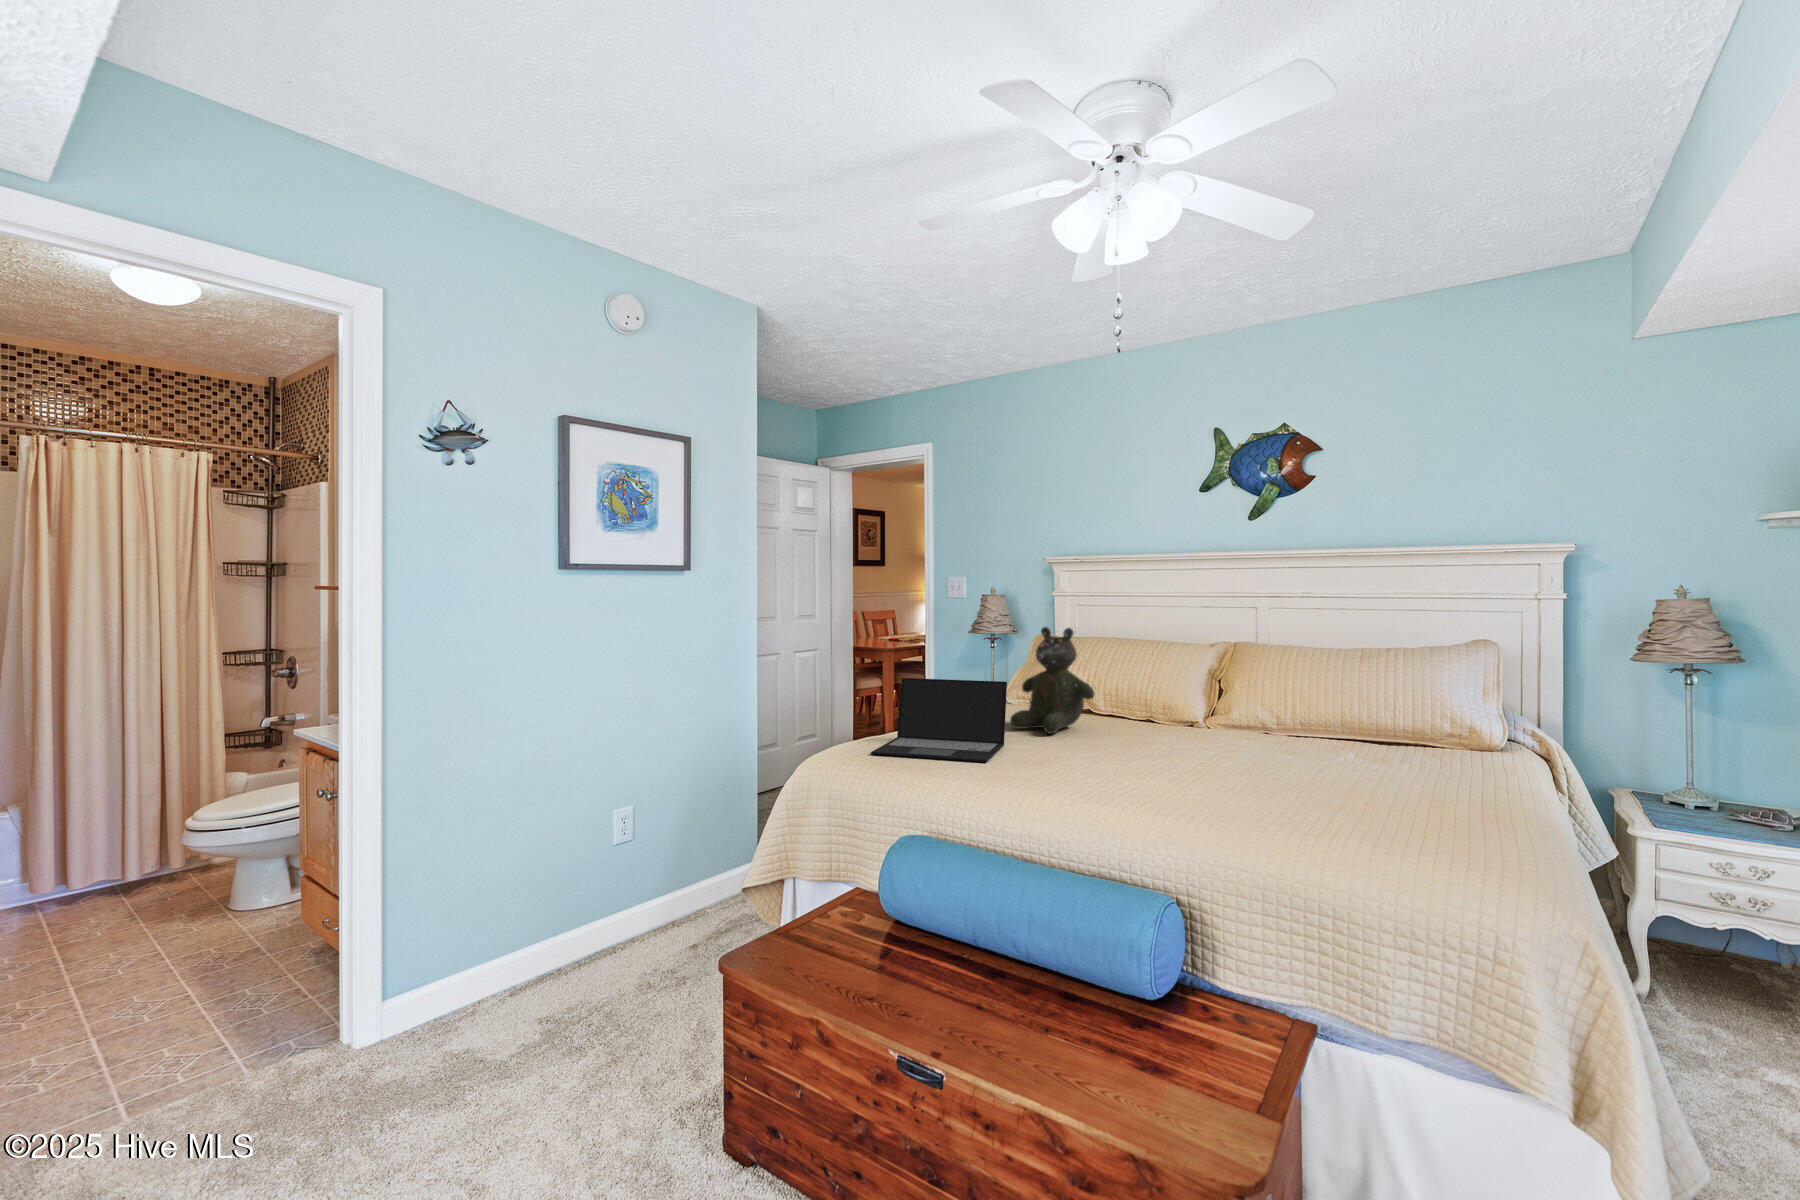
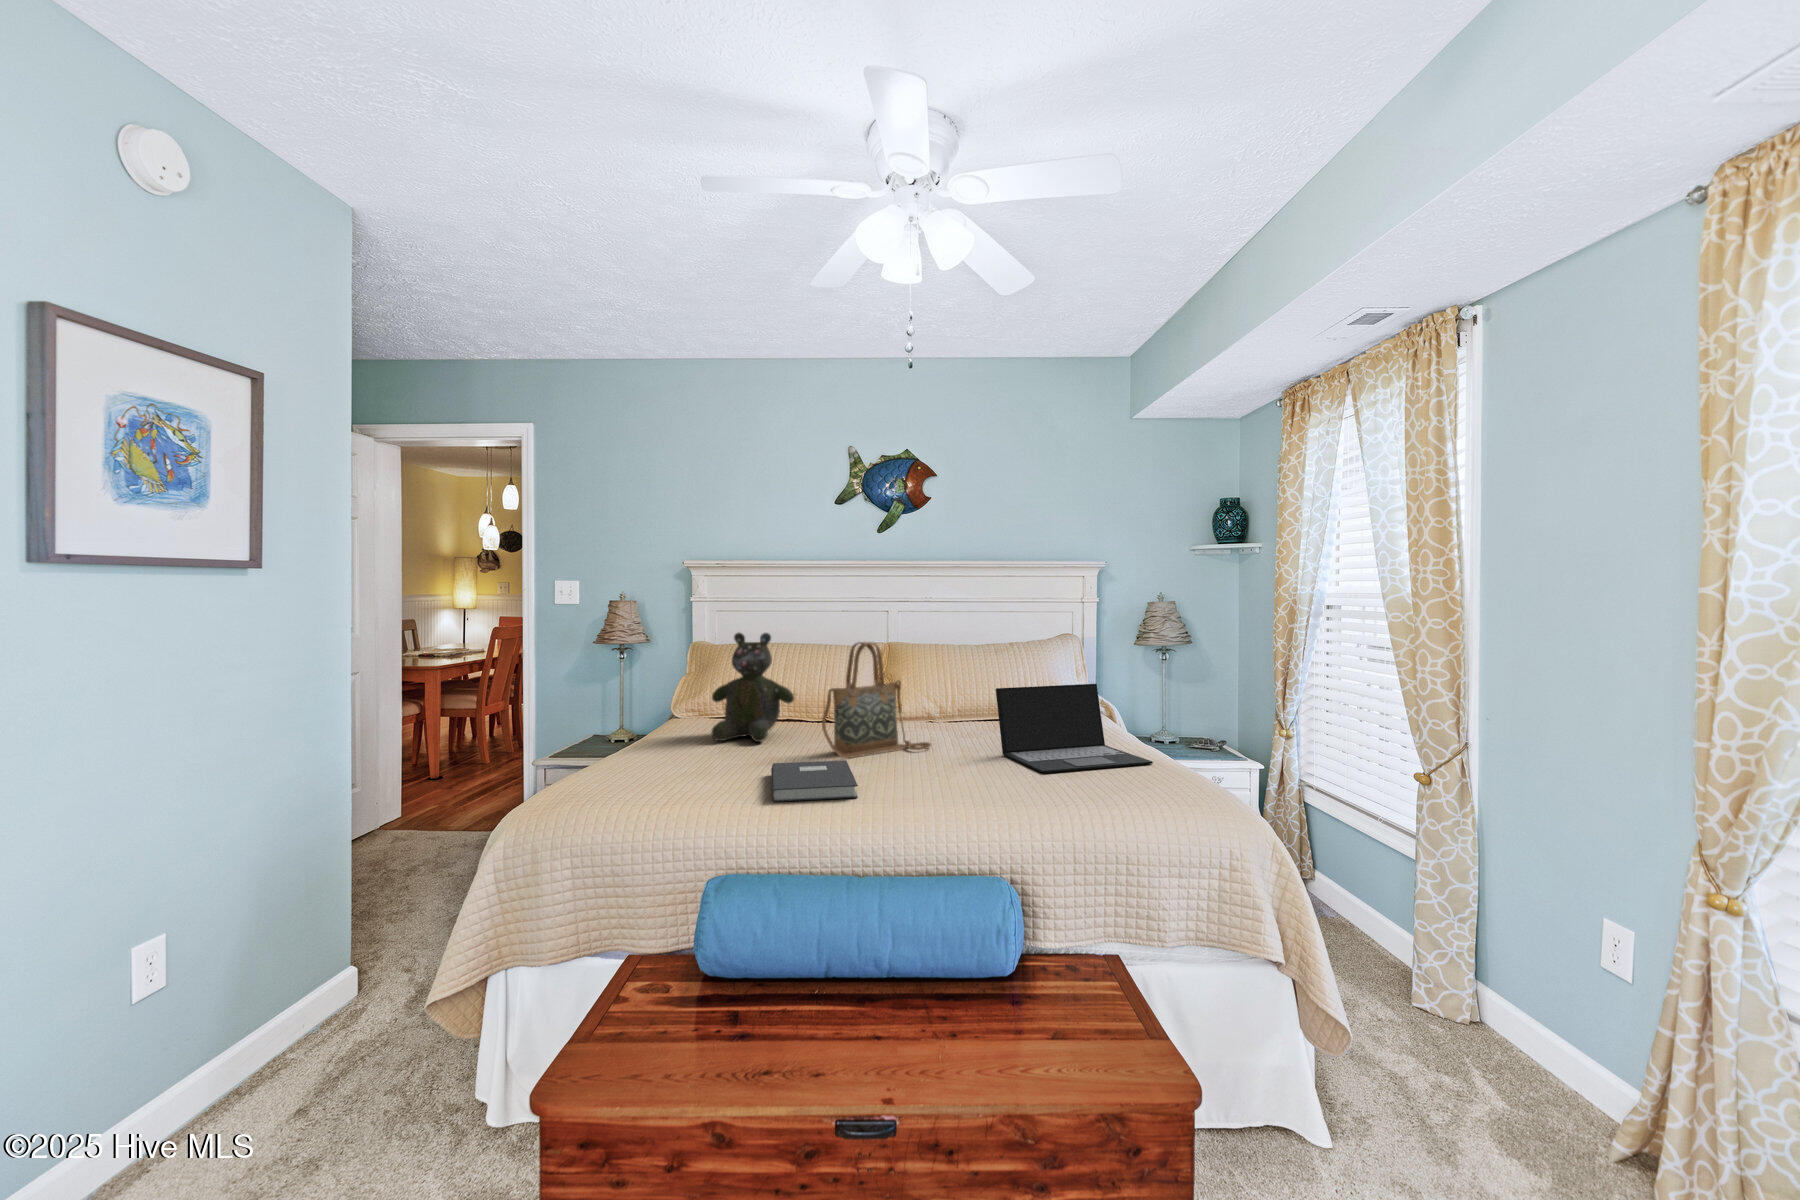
handbag: none [1087,641,1217,761] -> present [822,642,931,758]
laptop: present [871,678,1007,762] -> present [996,684,1153,773]
book: none [985,752,1091,793] -> present [771,760,858,802]

